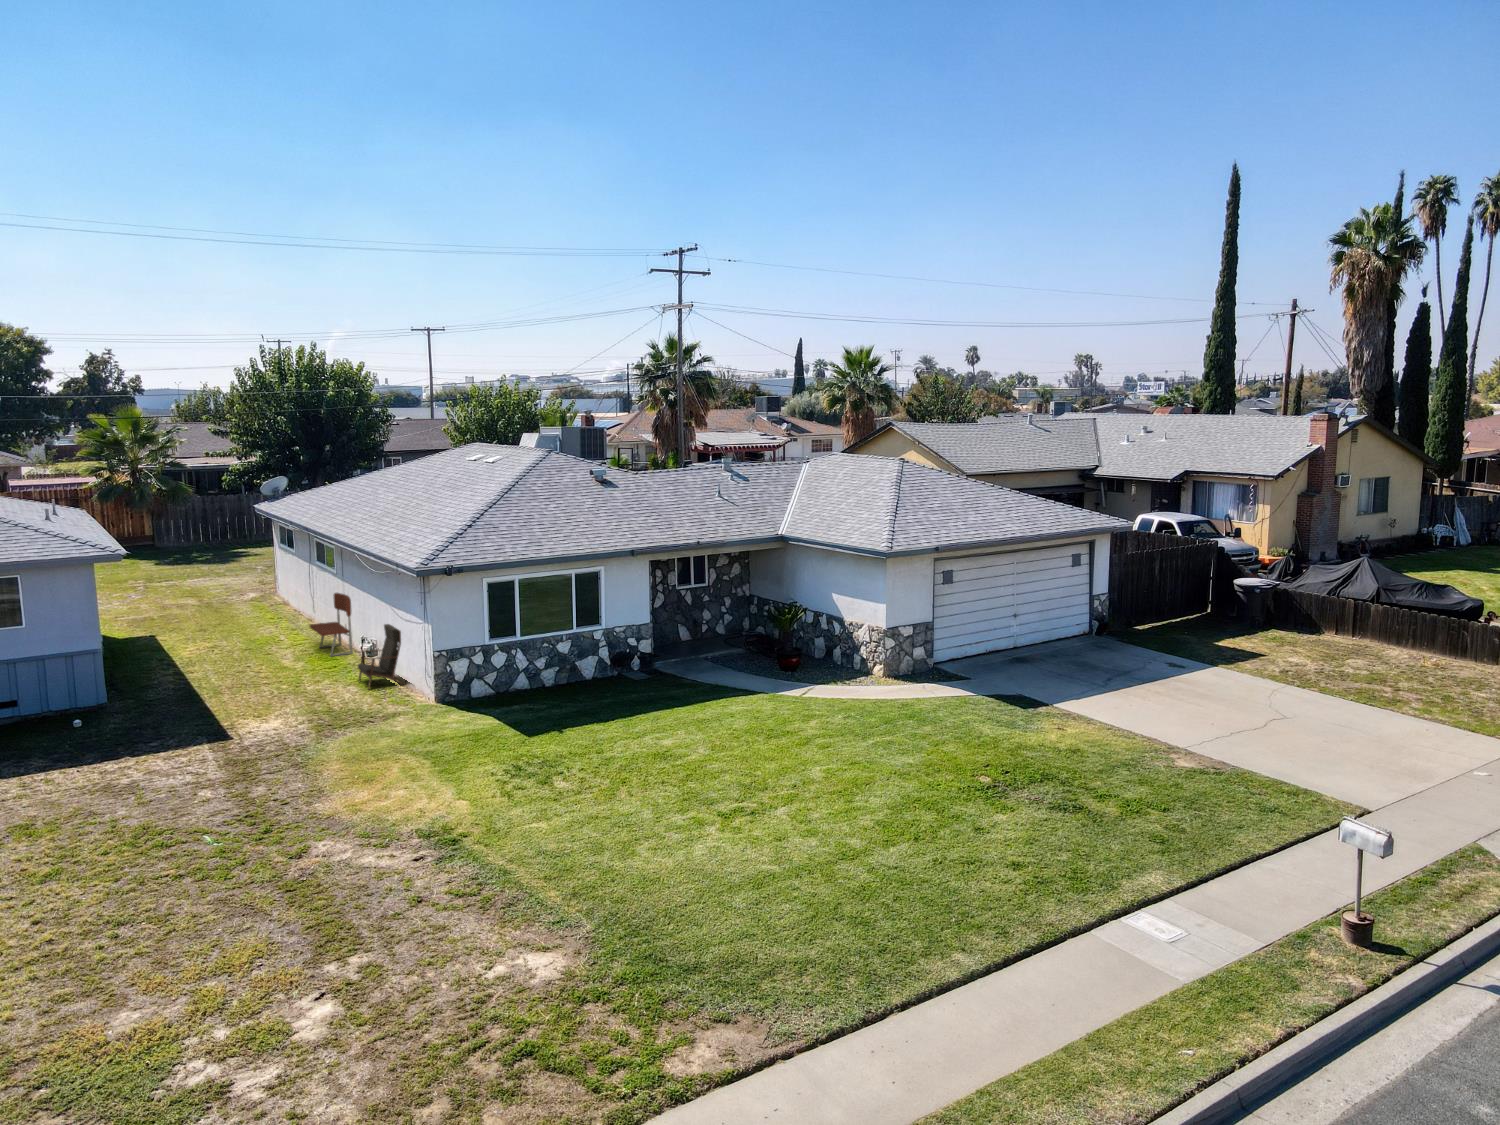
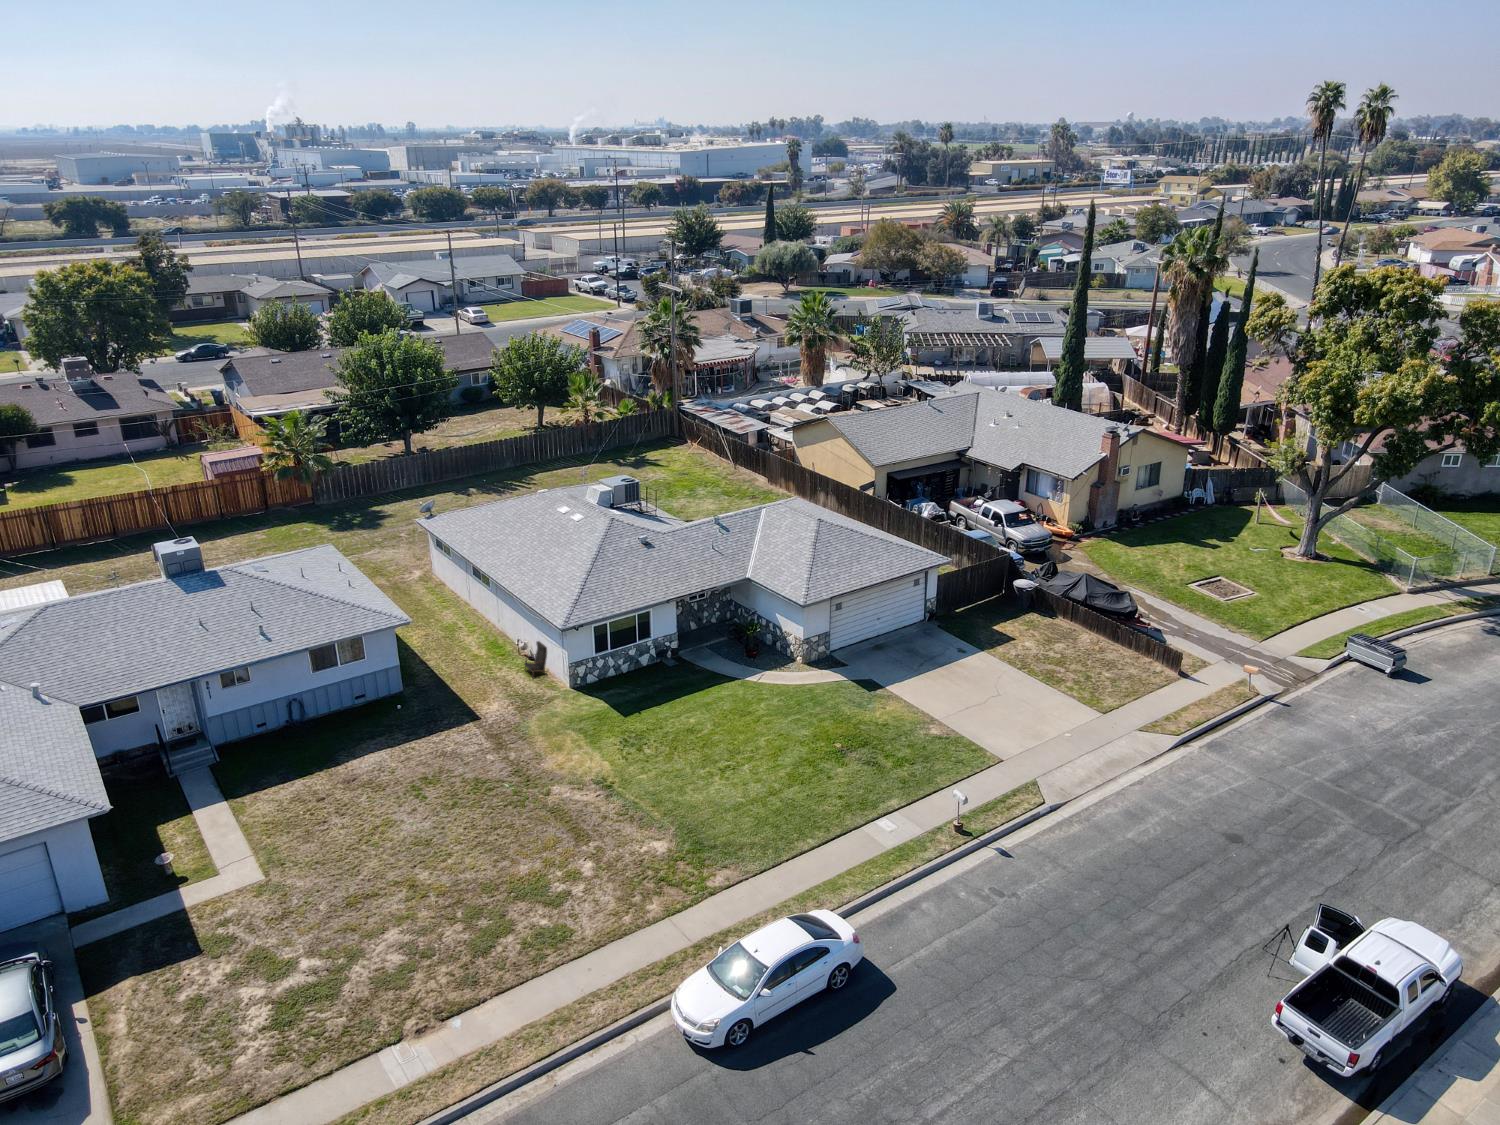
bench: present [310,593,353,656] -> none [484,608,511,647]

